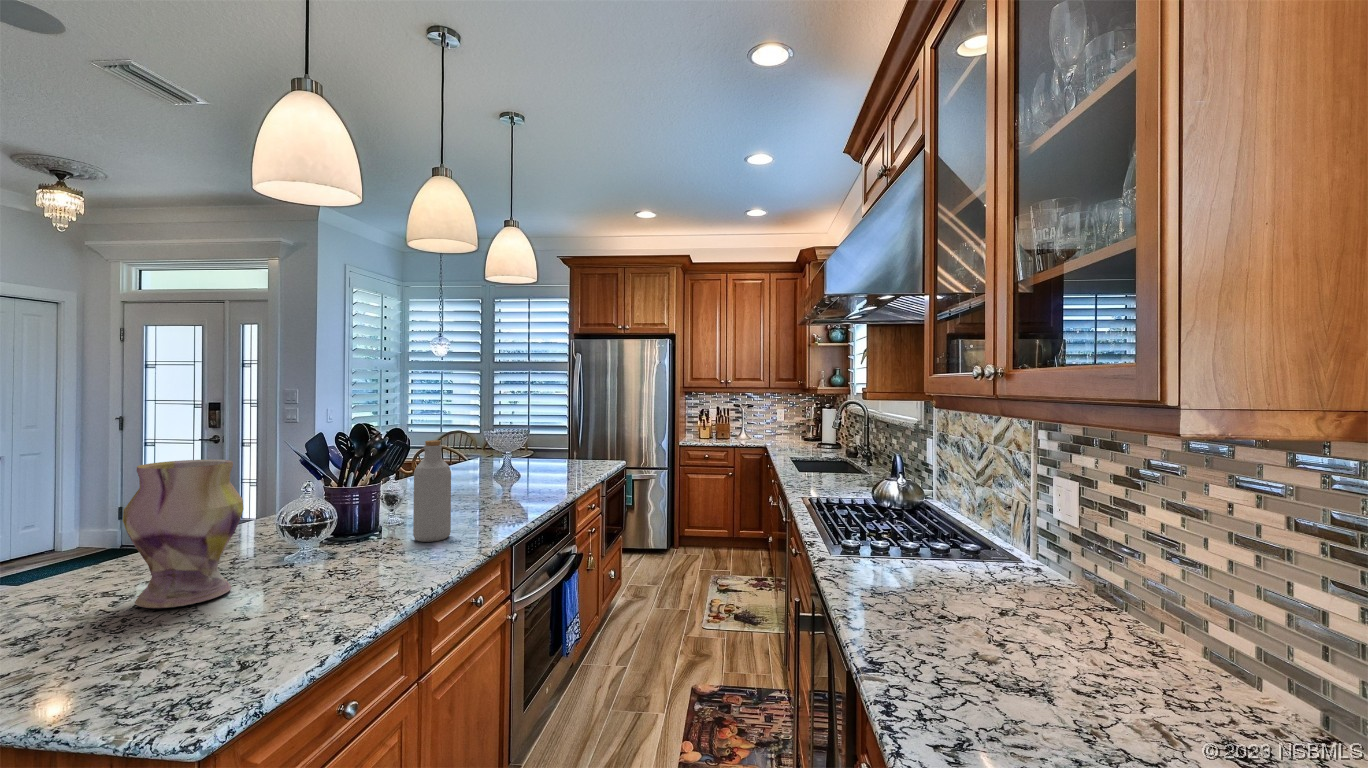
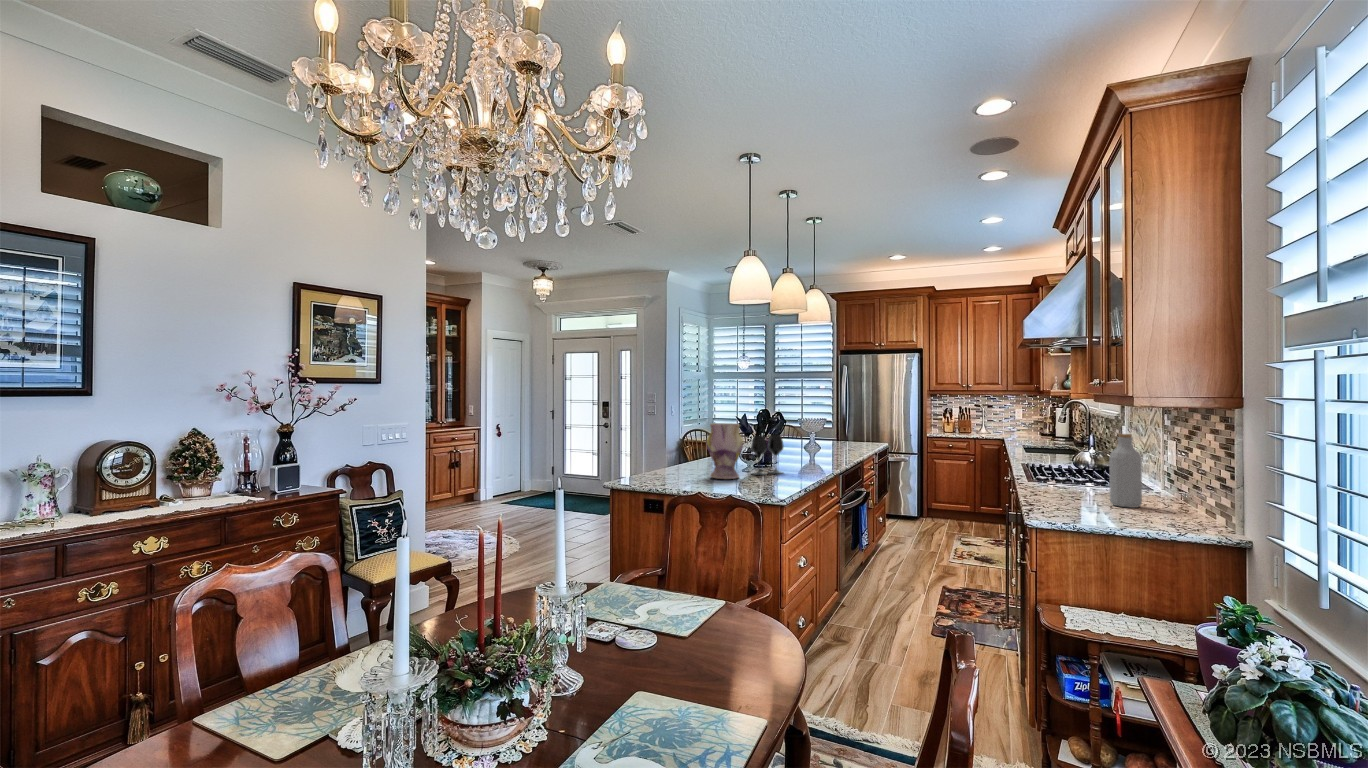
bottle: present [413,440,451,542] -> present [1109,434,1142,508]
wine glass: none [284,477,376,575] -> present [751,435,783,475]

